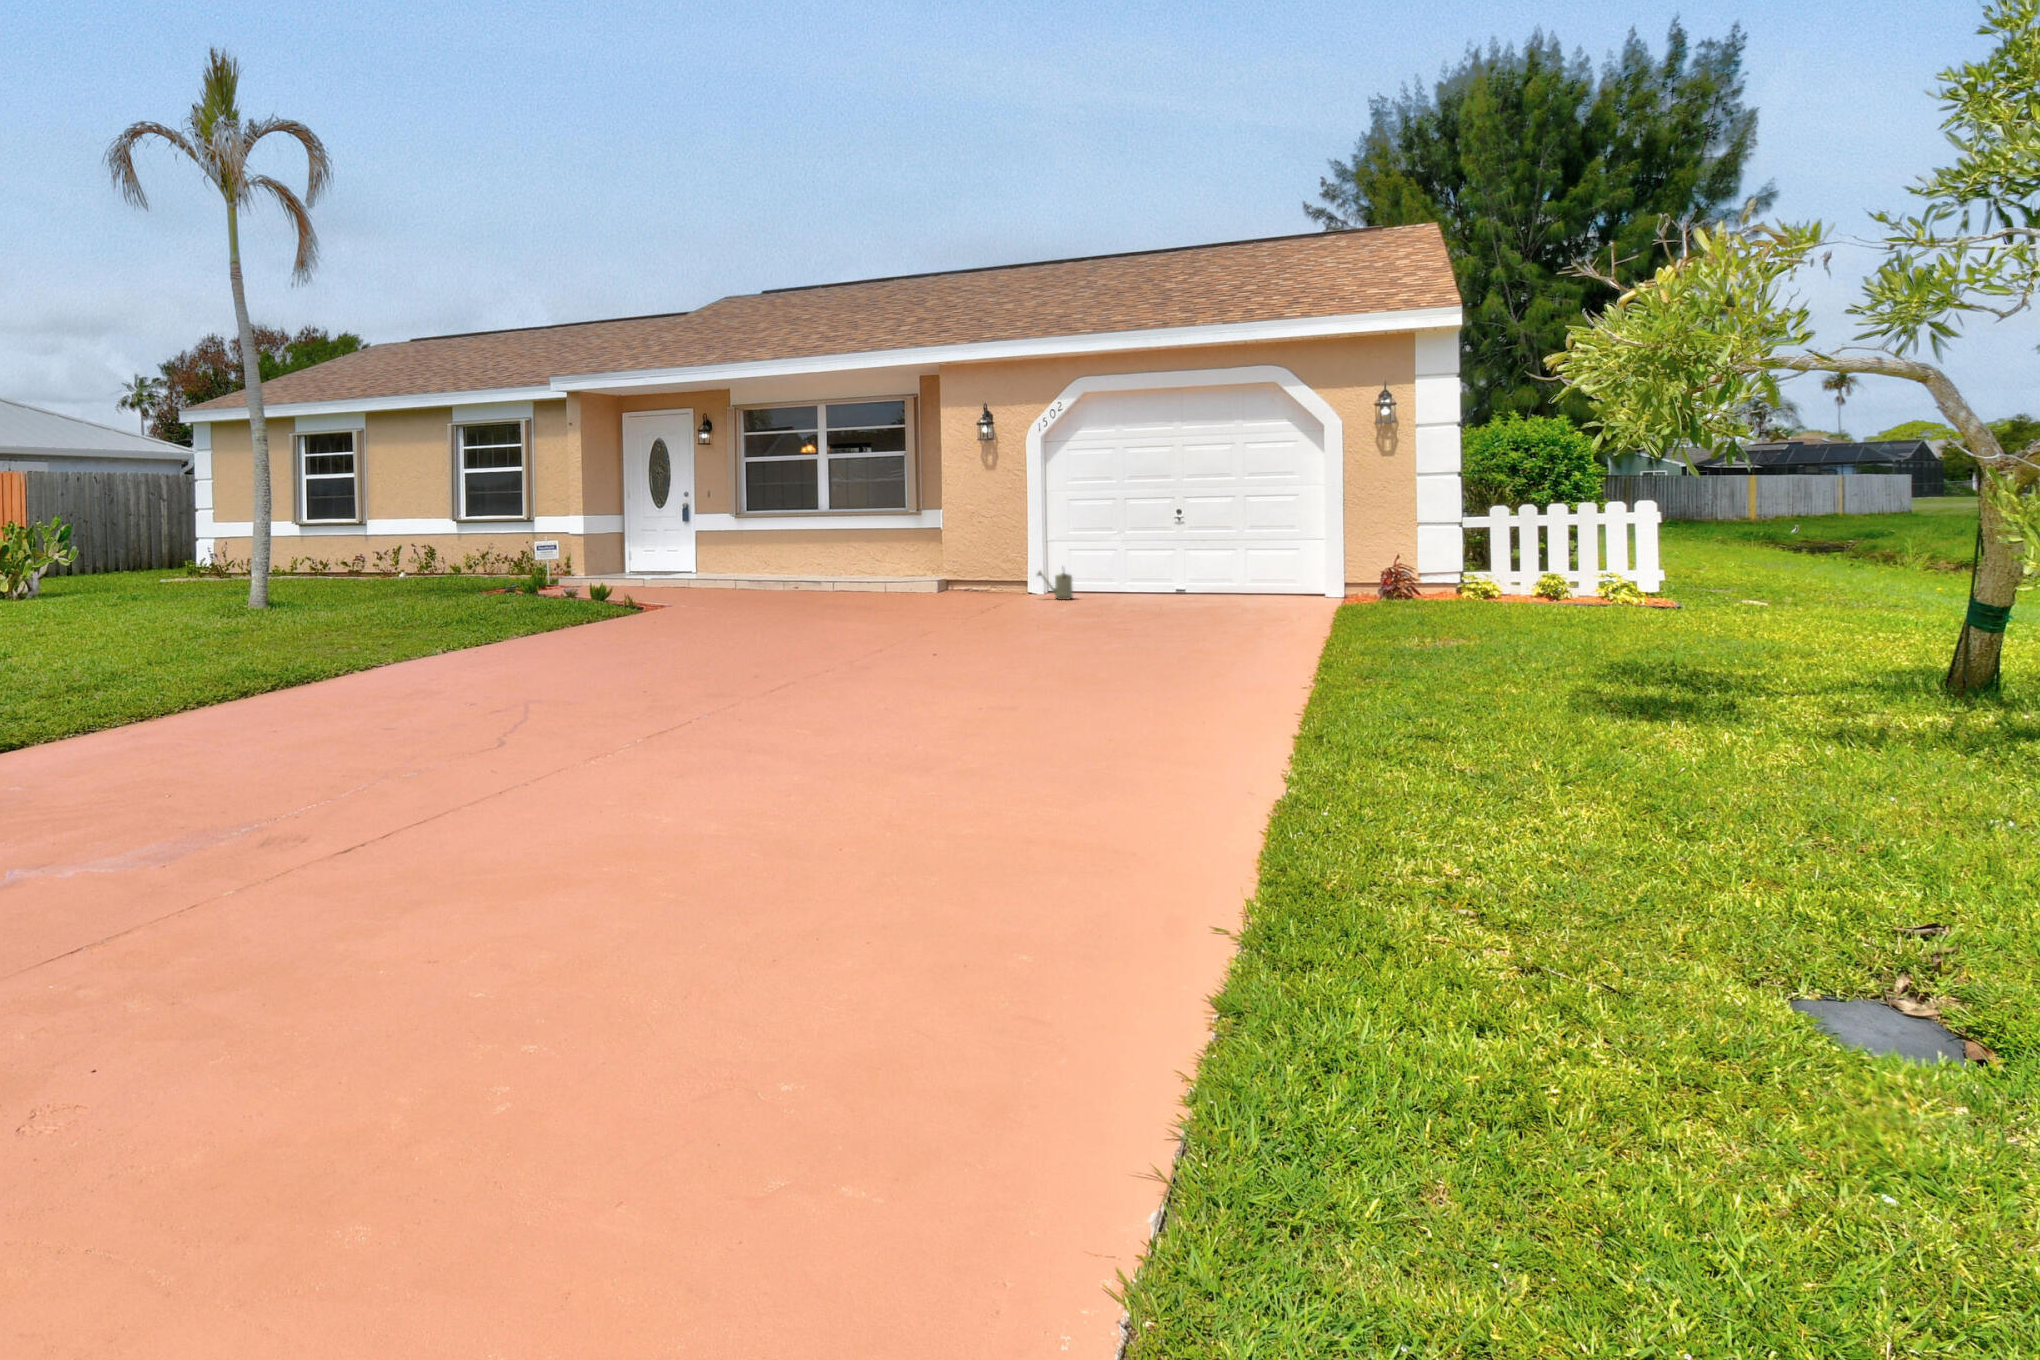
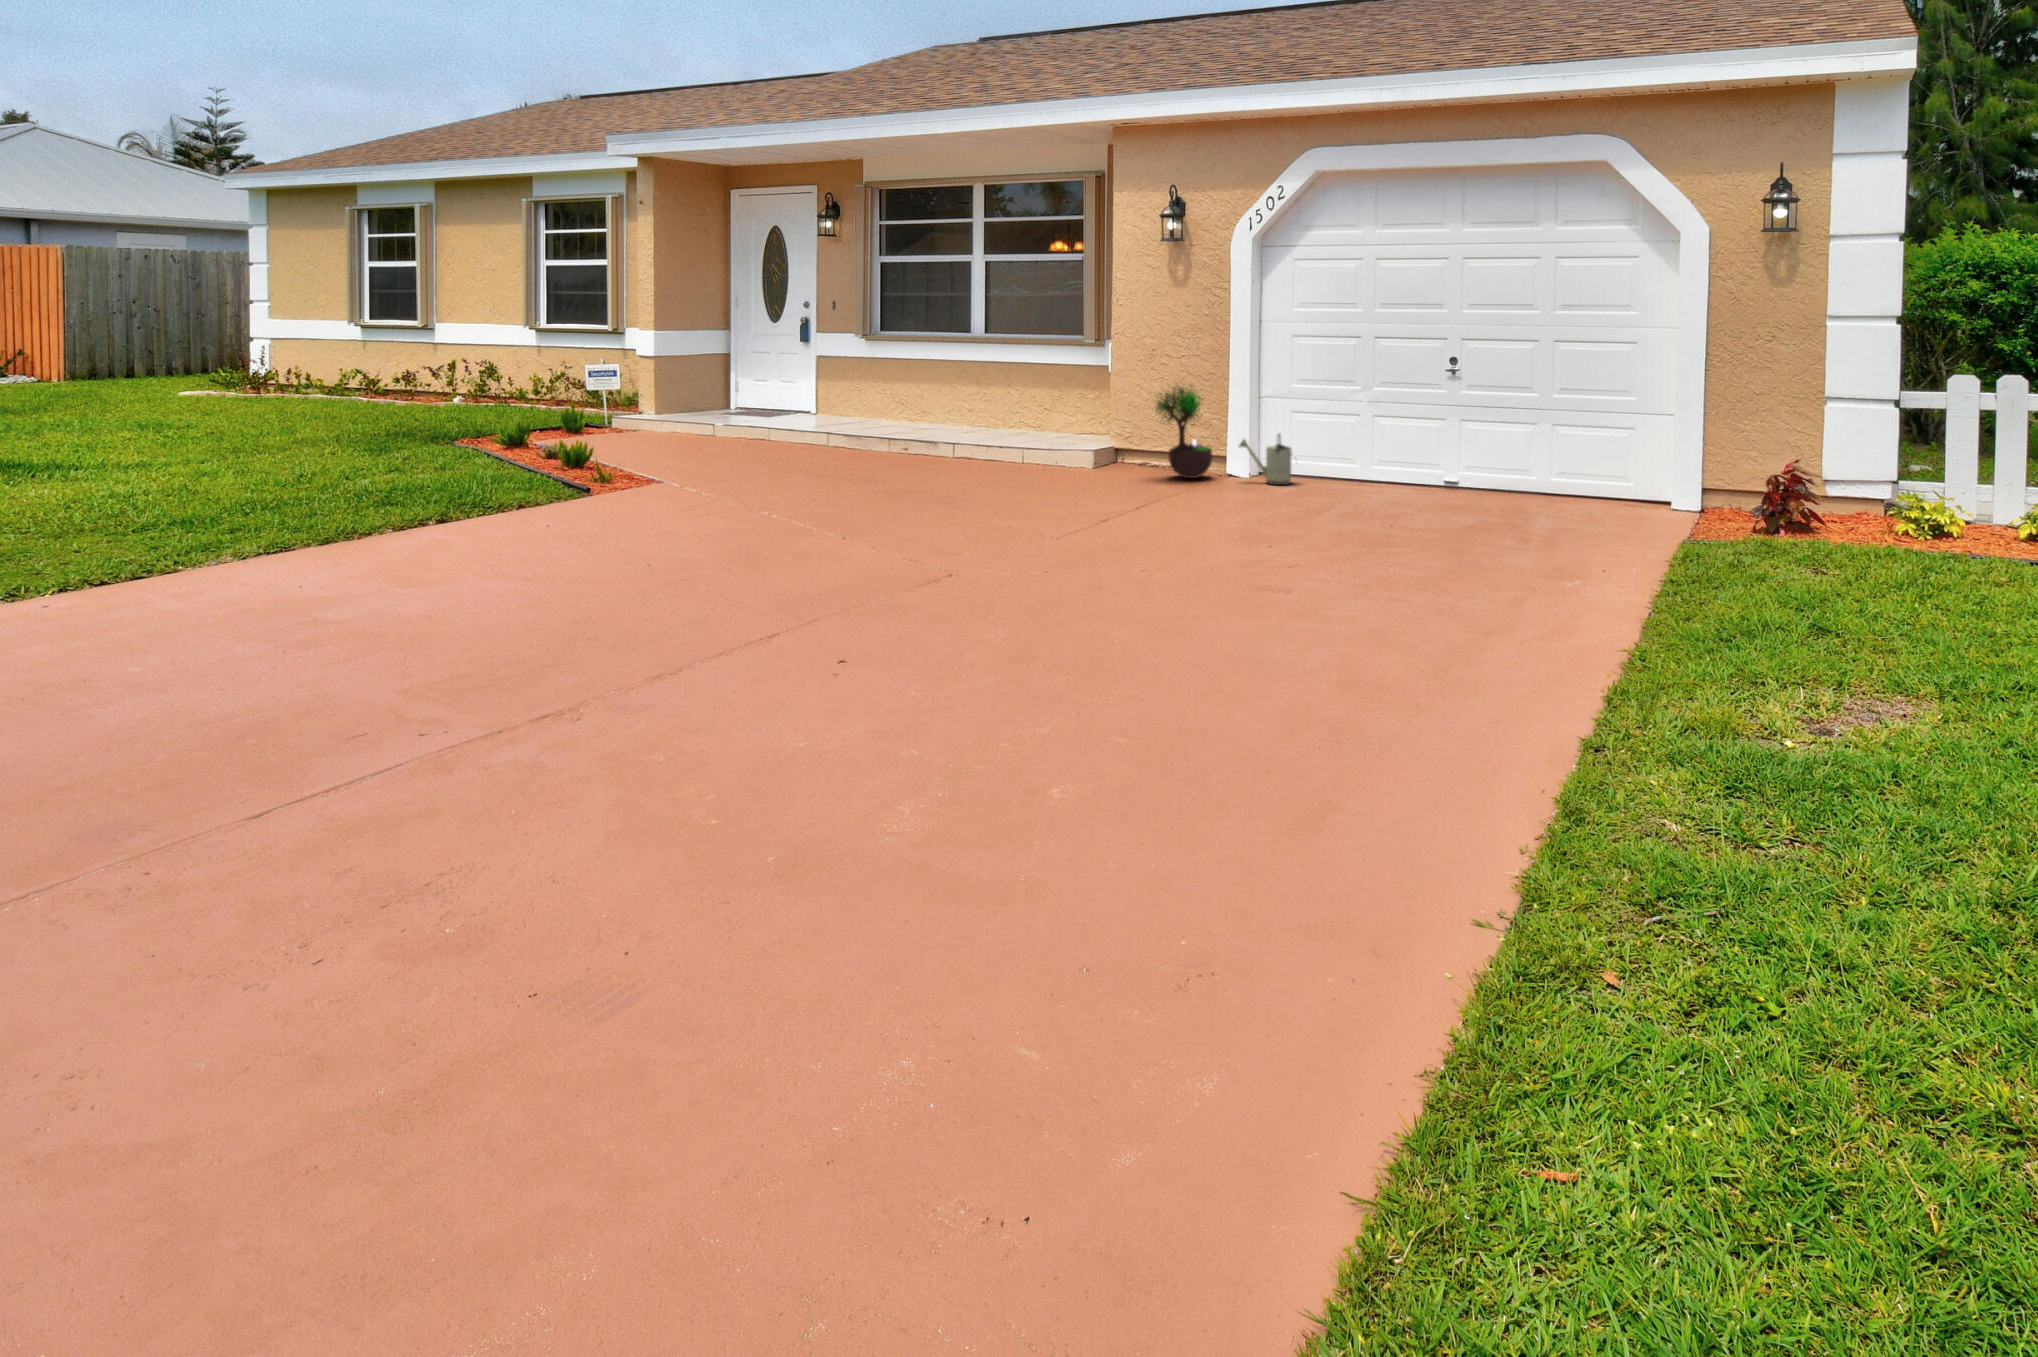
potted tree: none [975,531,1017,599] -> present [1154,383,1212,478]

